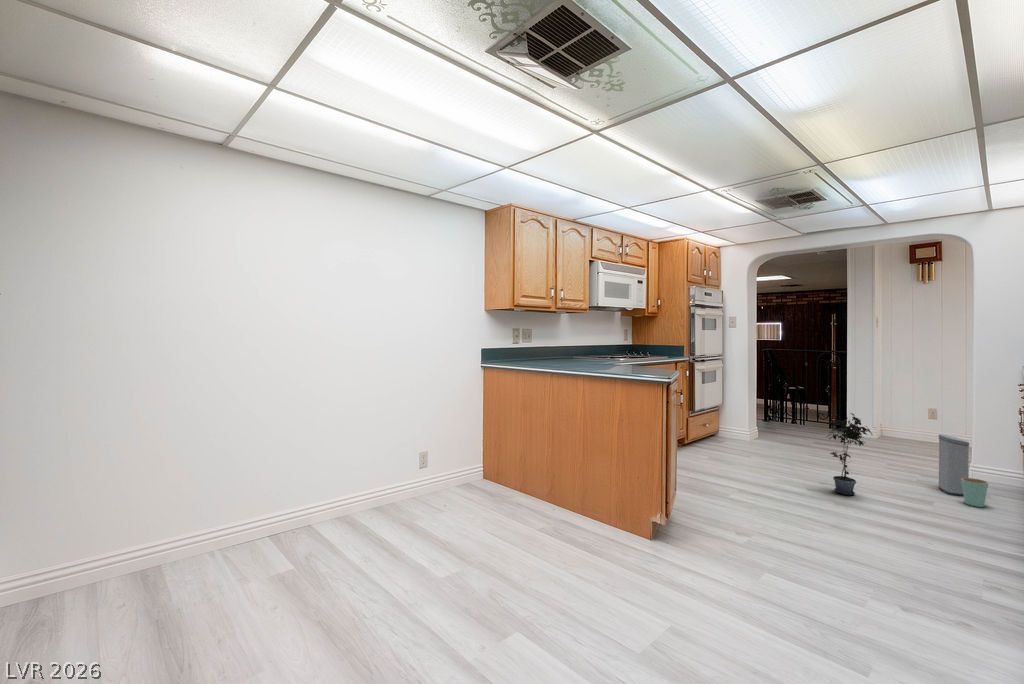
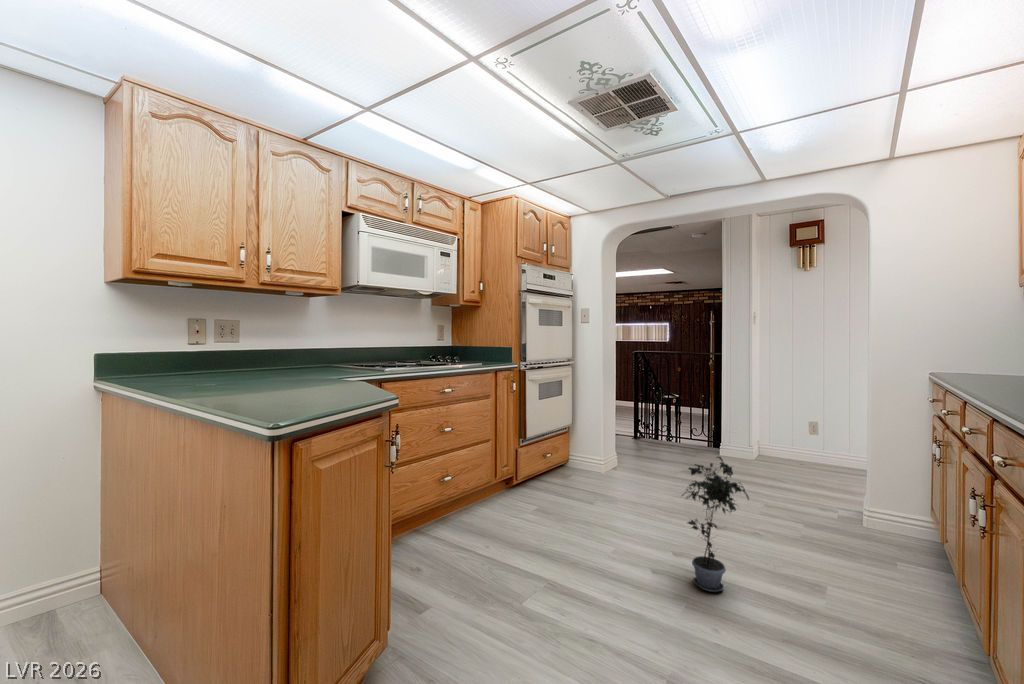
trash can: present [939,434,988,507] -> none [838,480,916,607]

